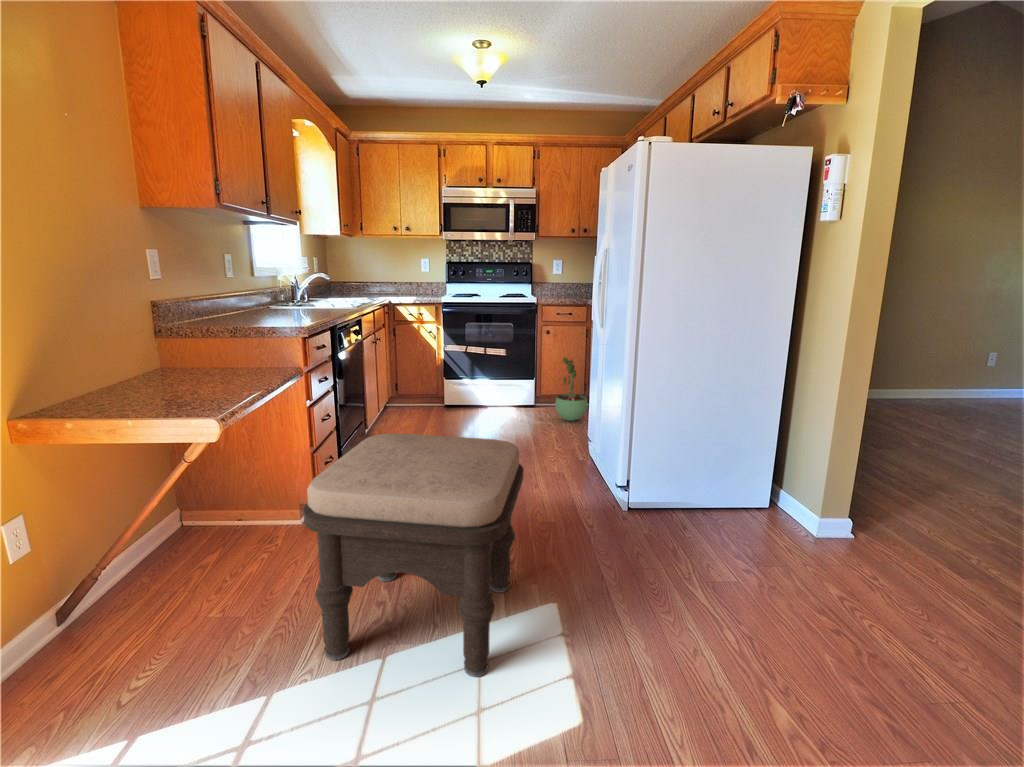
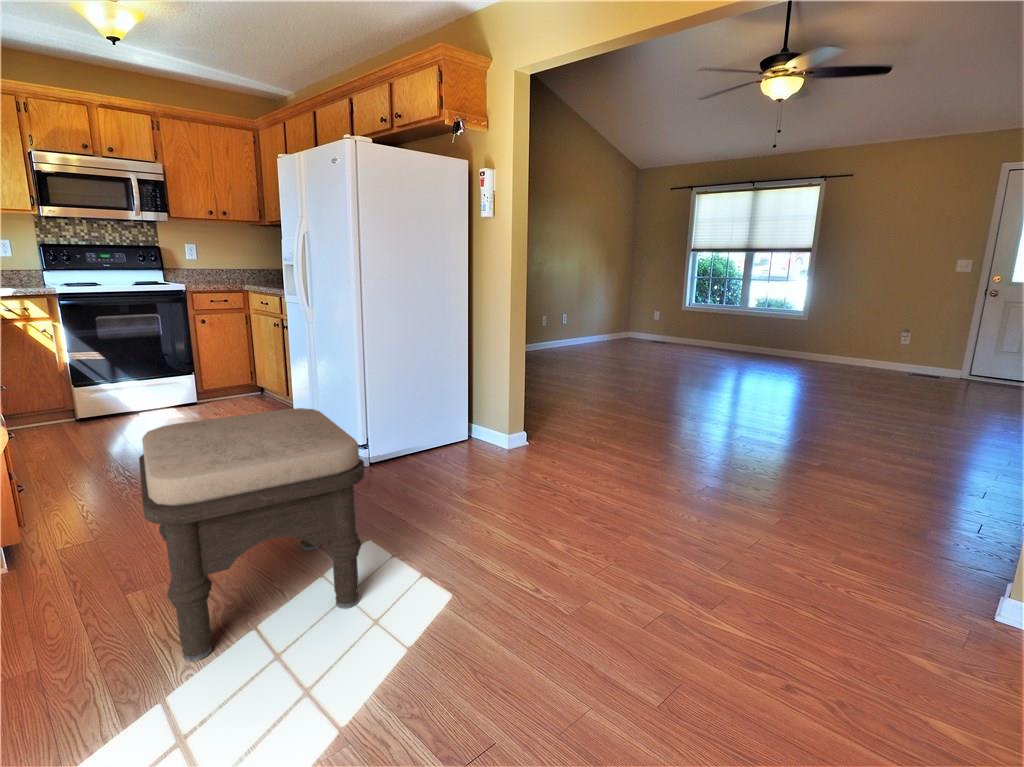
potted plant: present [555,357,588,421] -> none [230,343,266,408]

